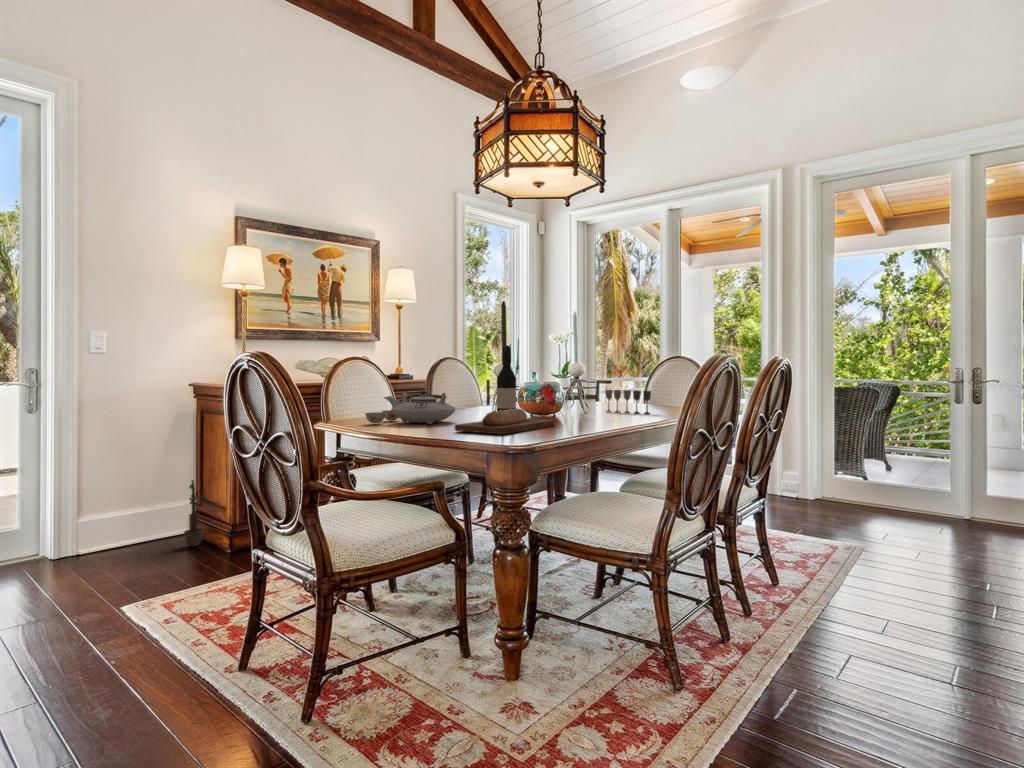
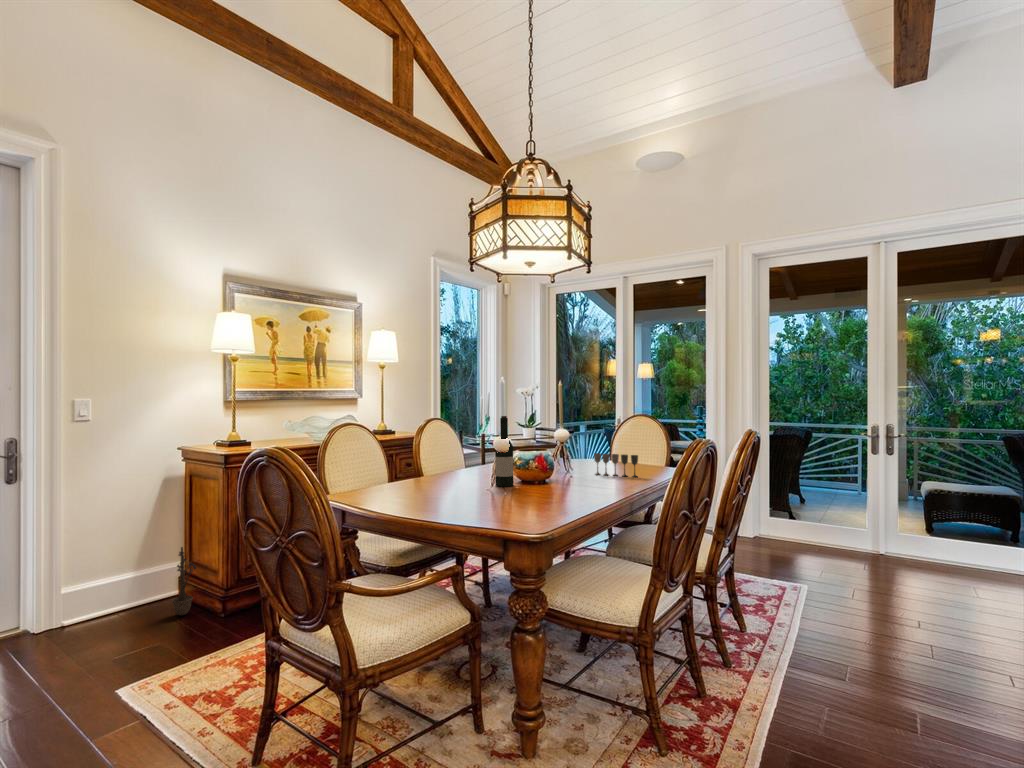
teapot: present [365,391,456,424] -> none [370,463,458,496]
bread loaf: present [454,408,555,434] -> none [464,481,556,512]

